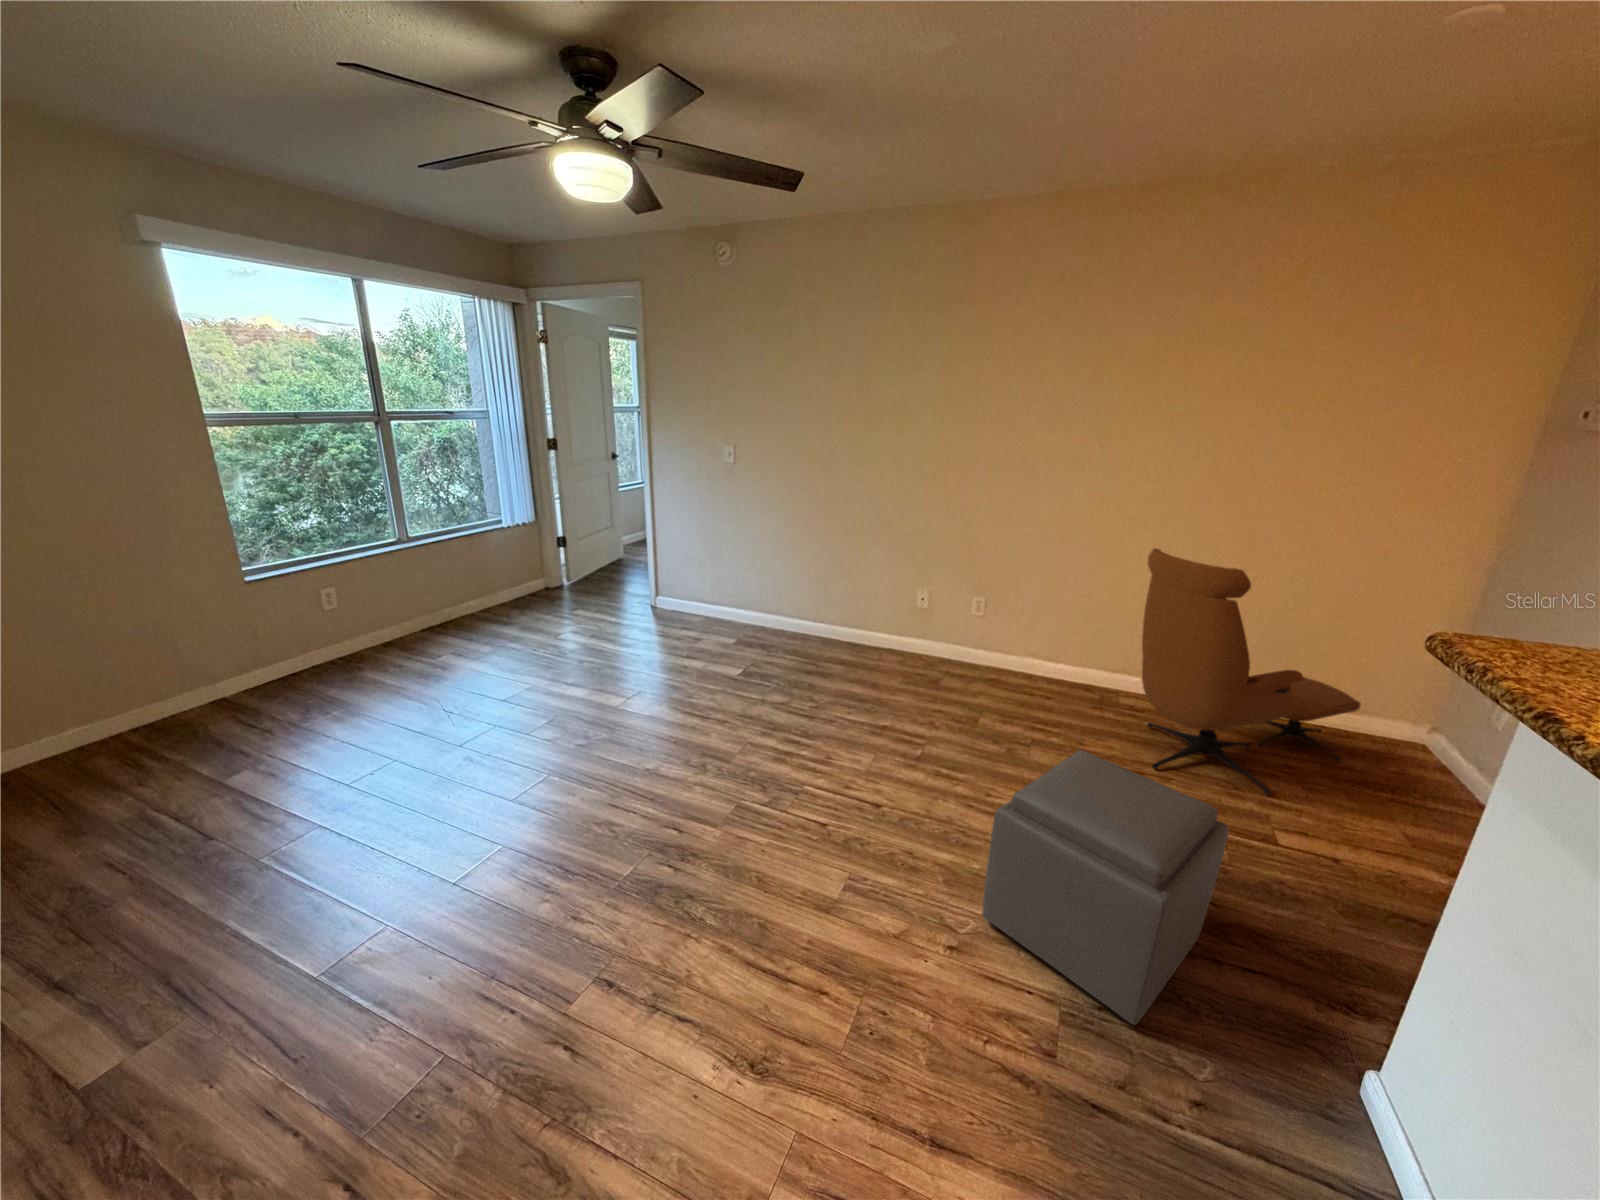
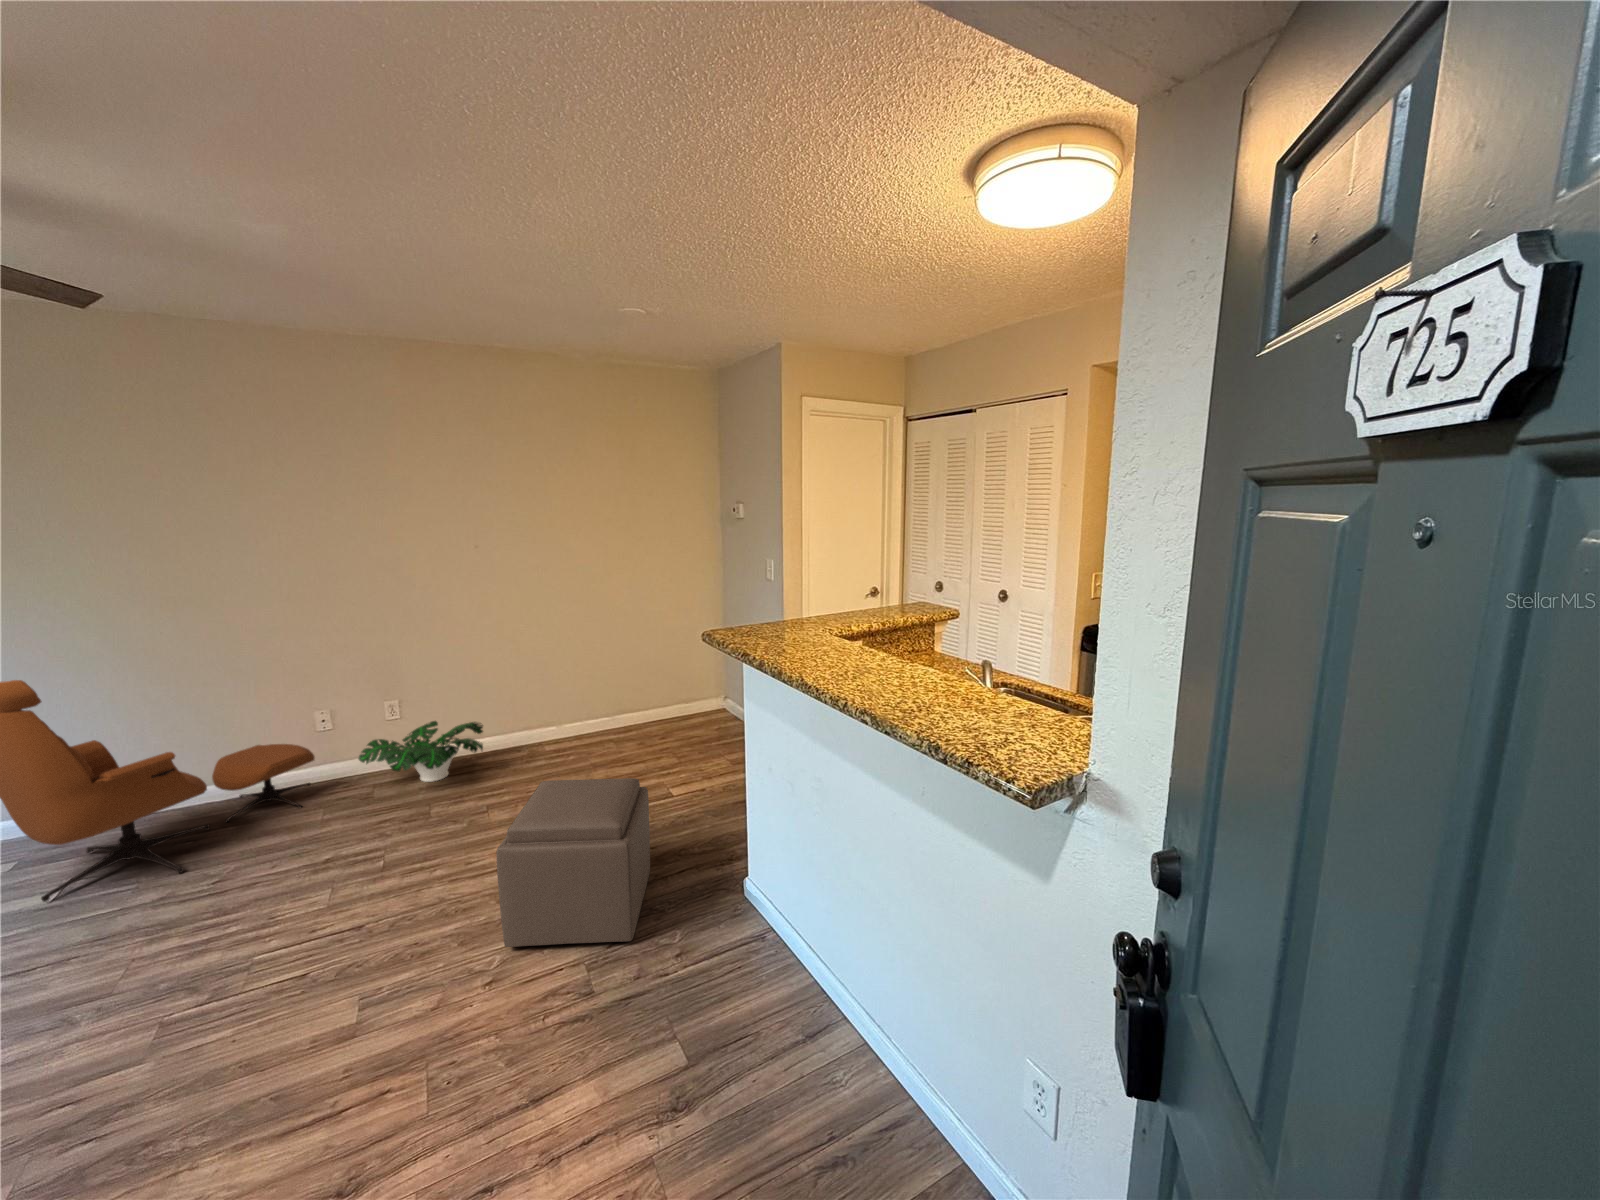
lounge chair: present [1142,548,1361,794] -> present [0,680,315,902]
potted plant: none [936,631,1055,691] -> present [358,721,483,782]

